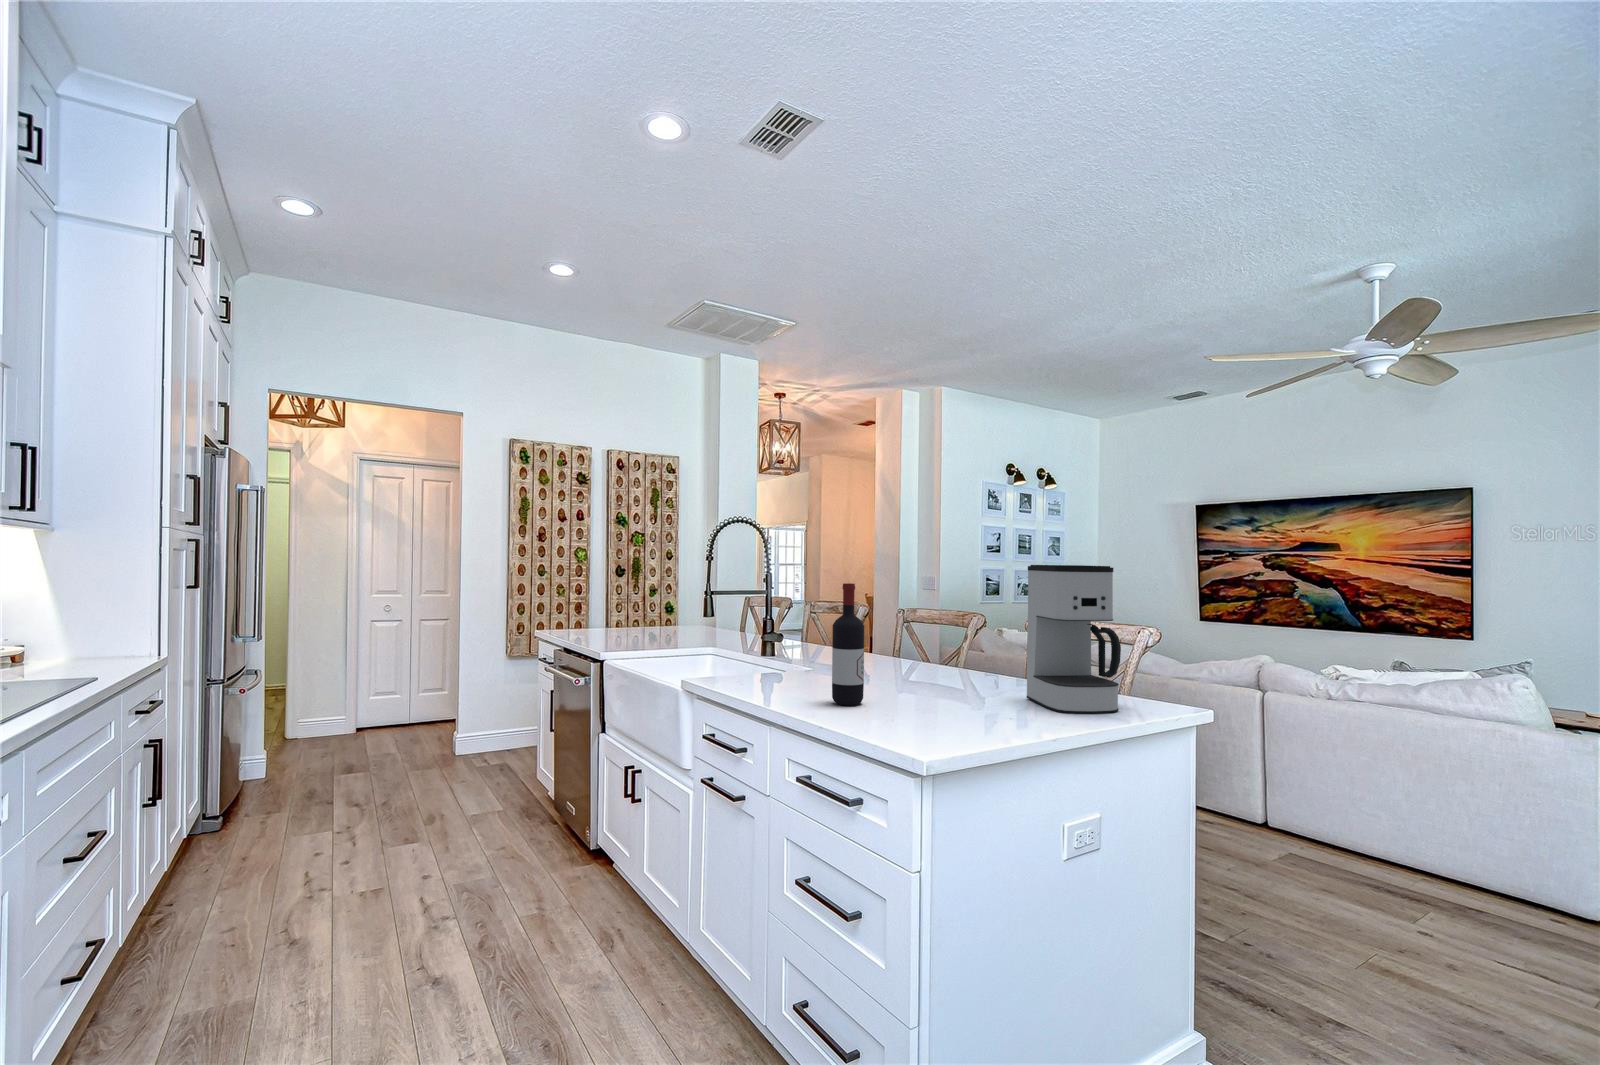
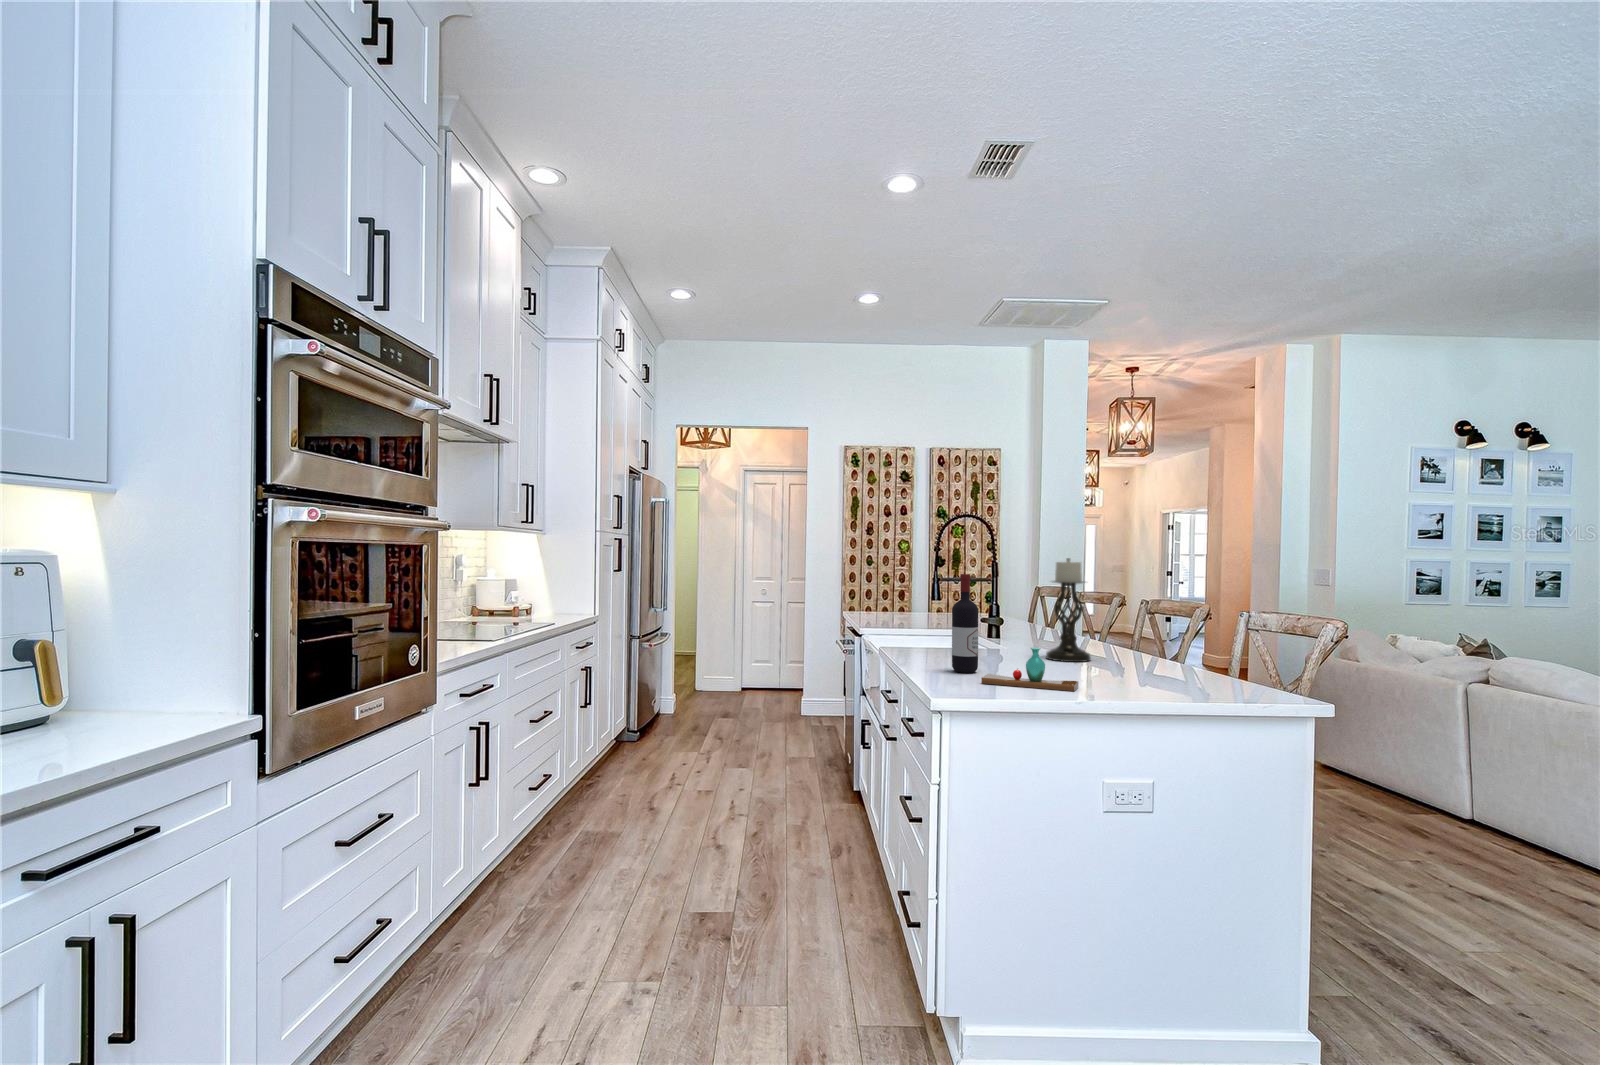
candle holder: none [877,564,925,679] -> present [1046,558,1091,662]
coffee maker: present [1027,565,1121,714] -> none [1130,560,1213,697]
vase: none [898,670,1012,719] -> present [981,648,1078,691]

